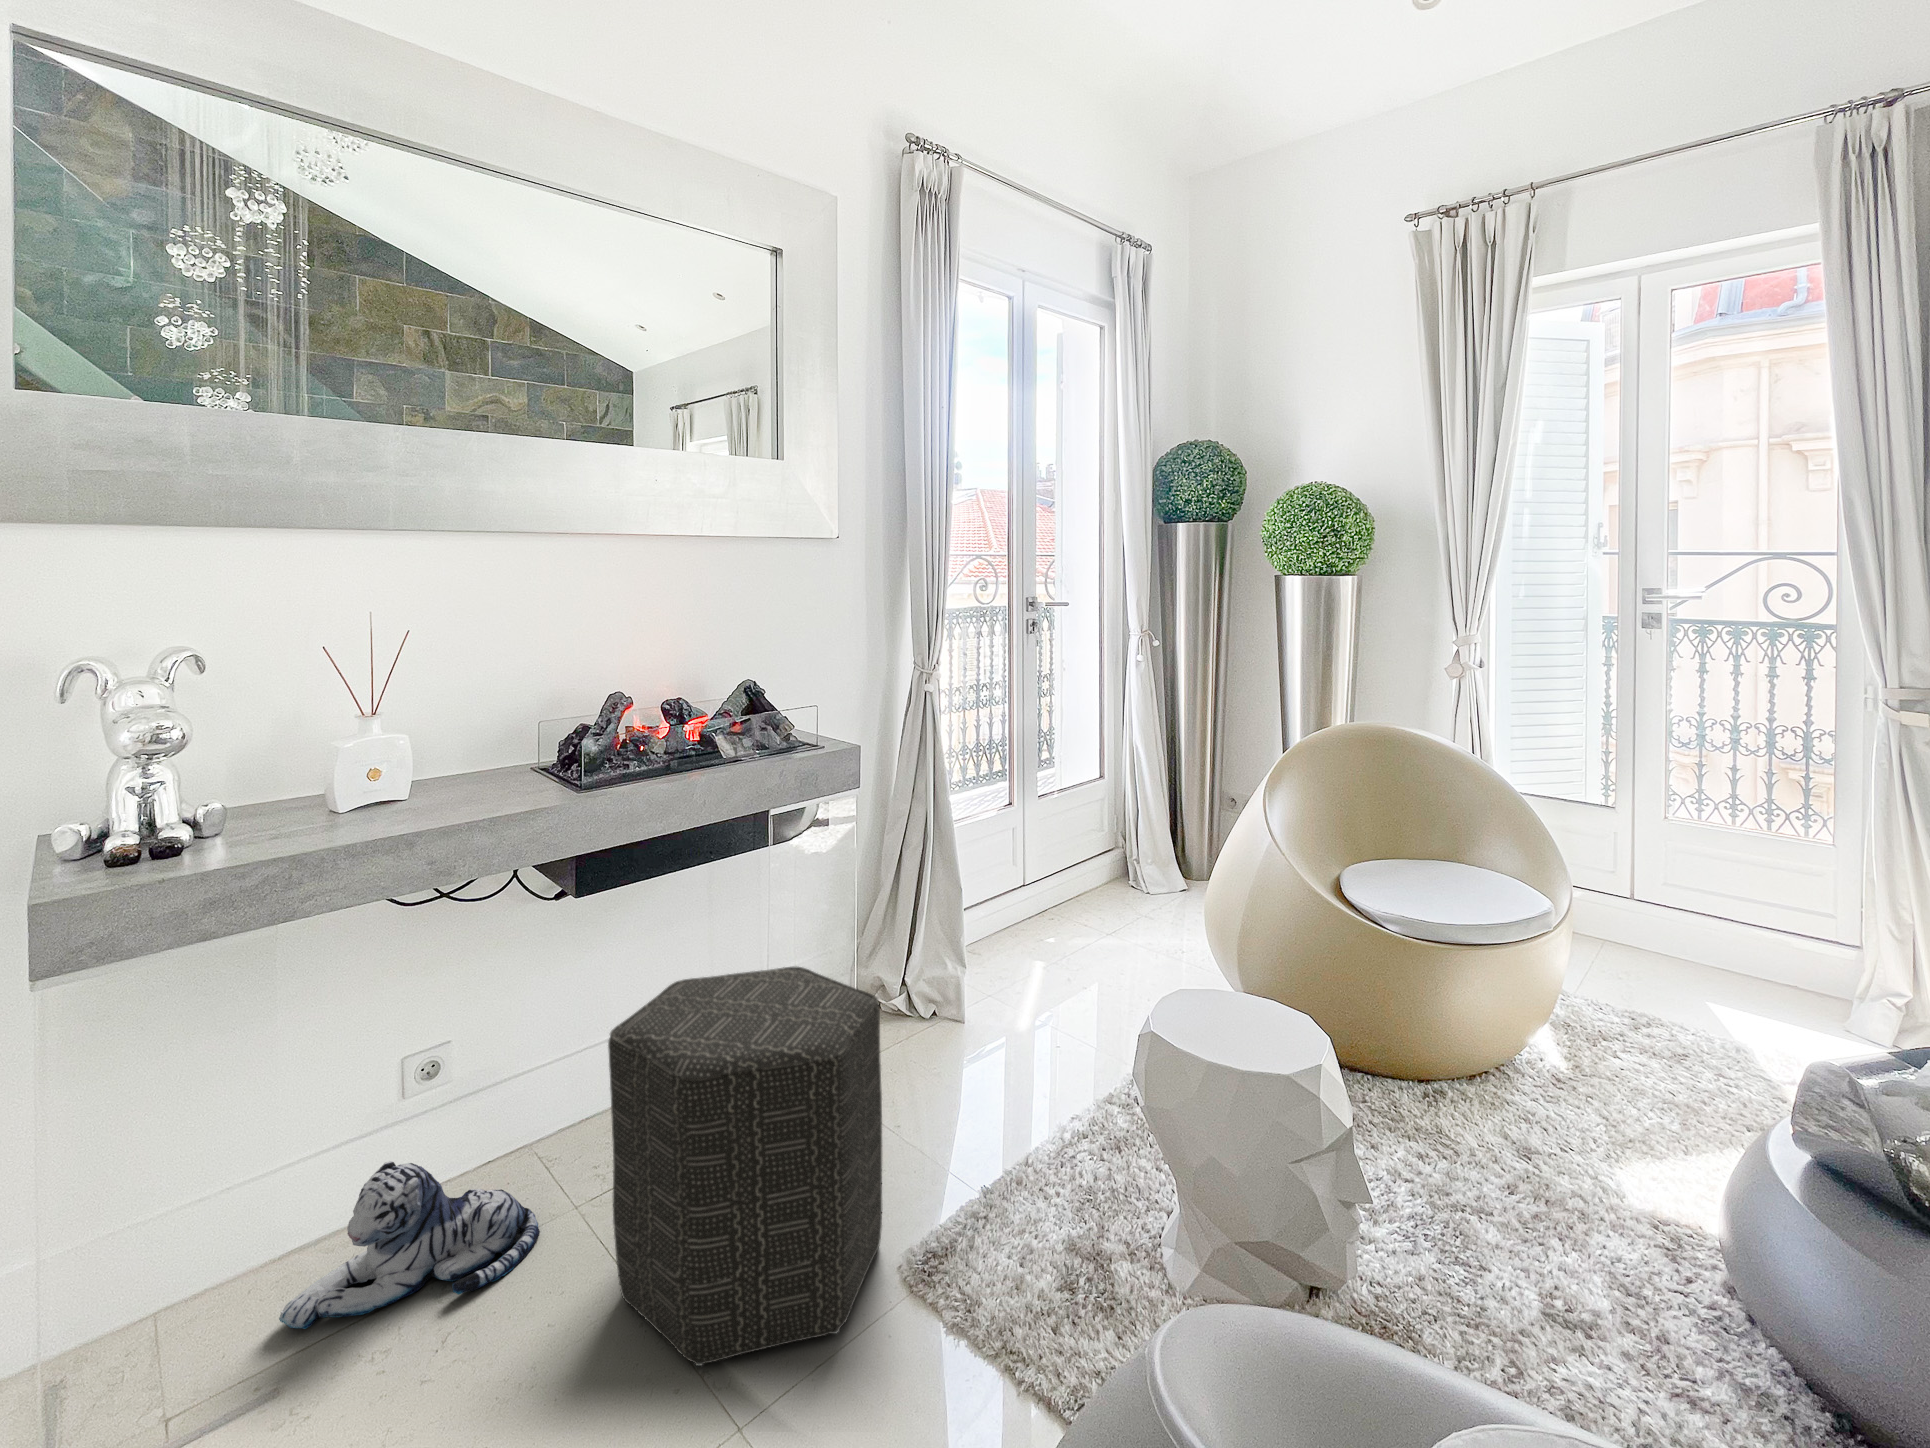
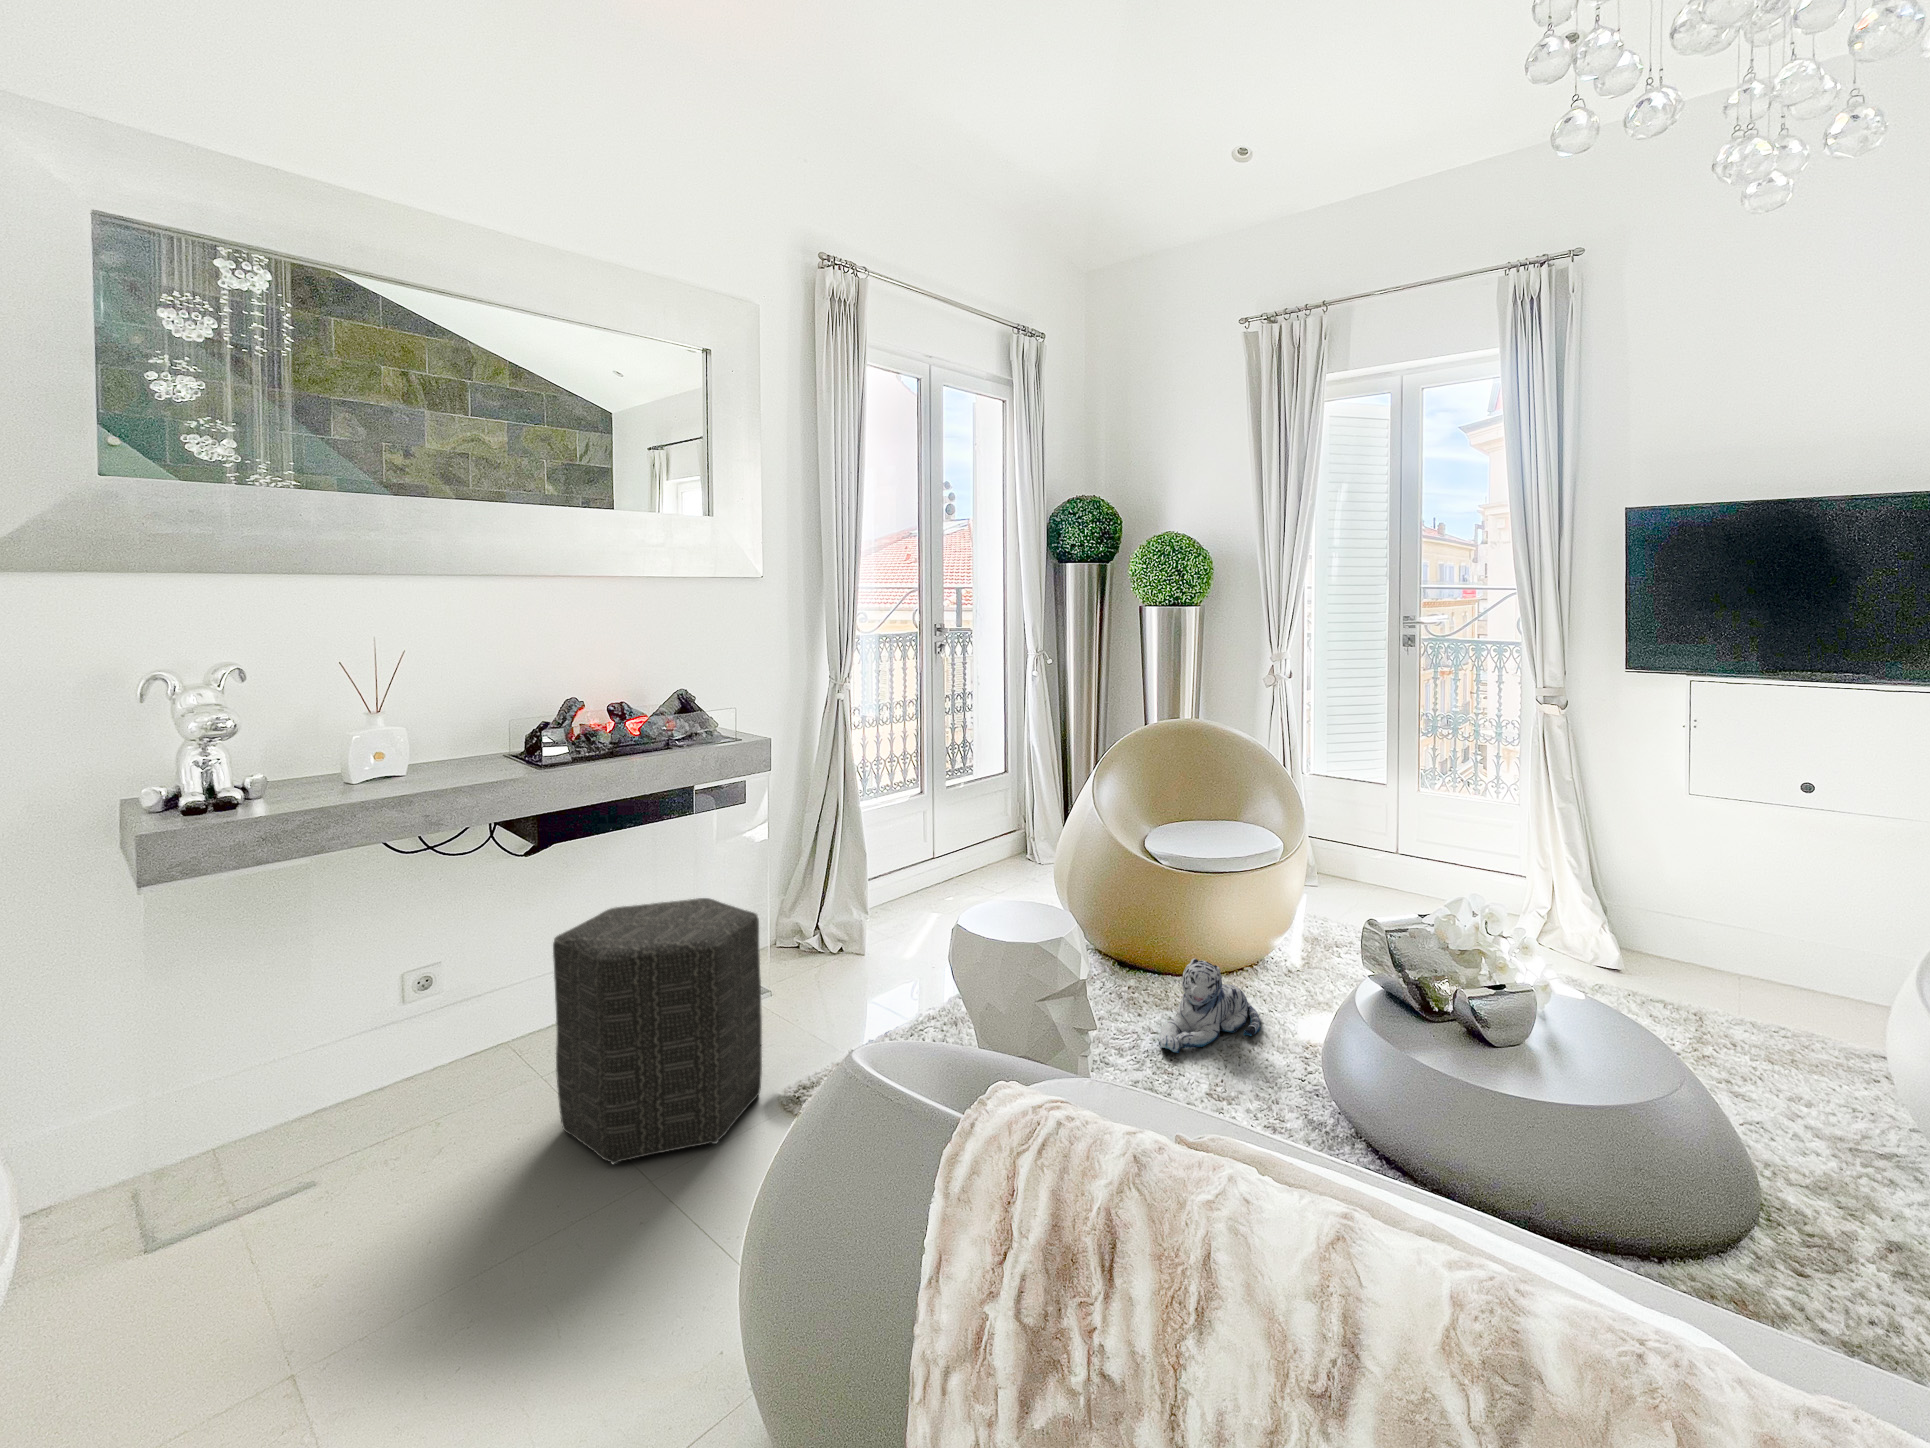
plush toy: present [279,1161,540,1329] -> present [1159,958,1261,1053]

